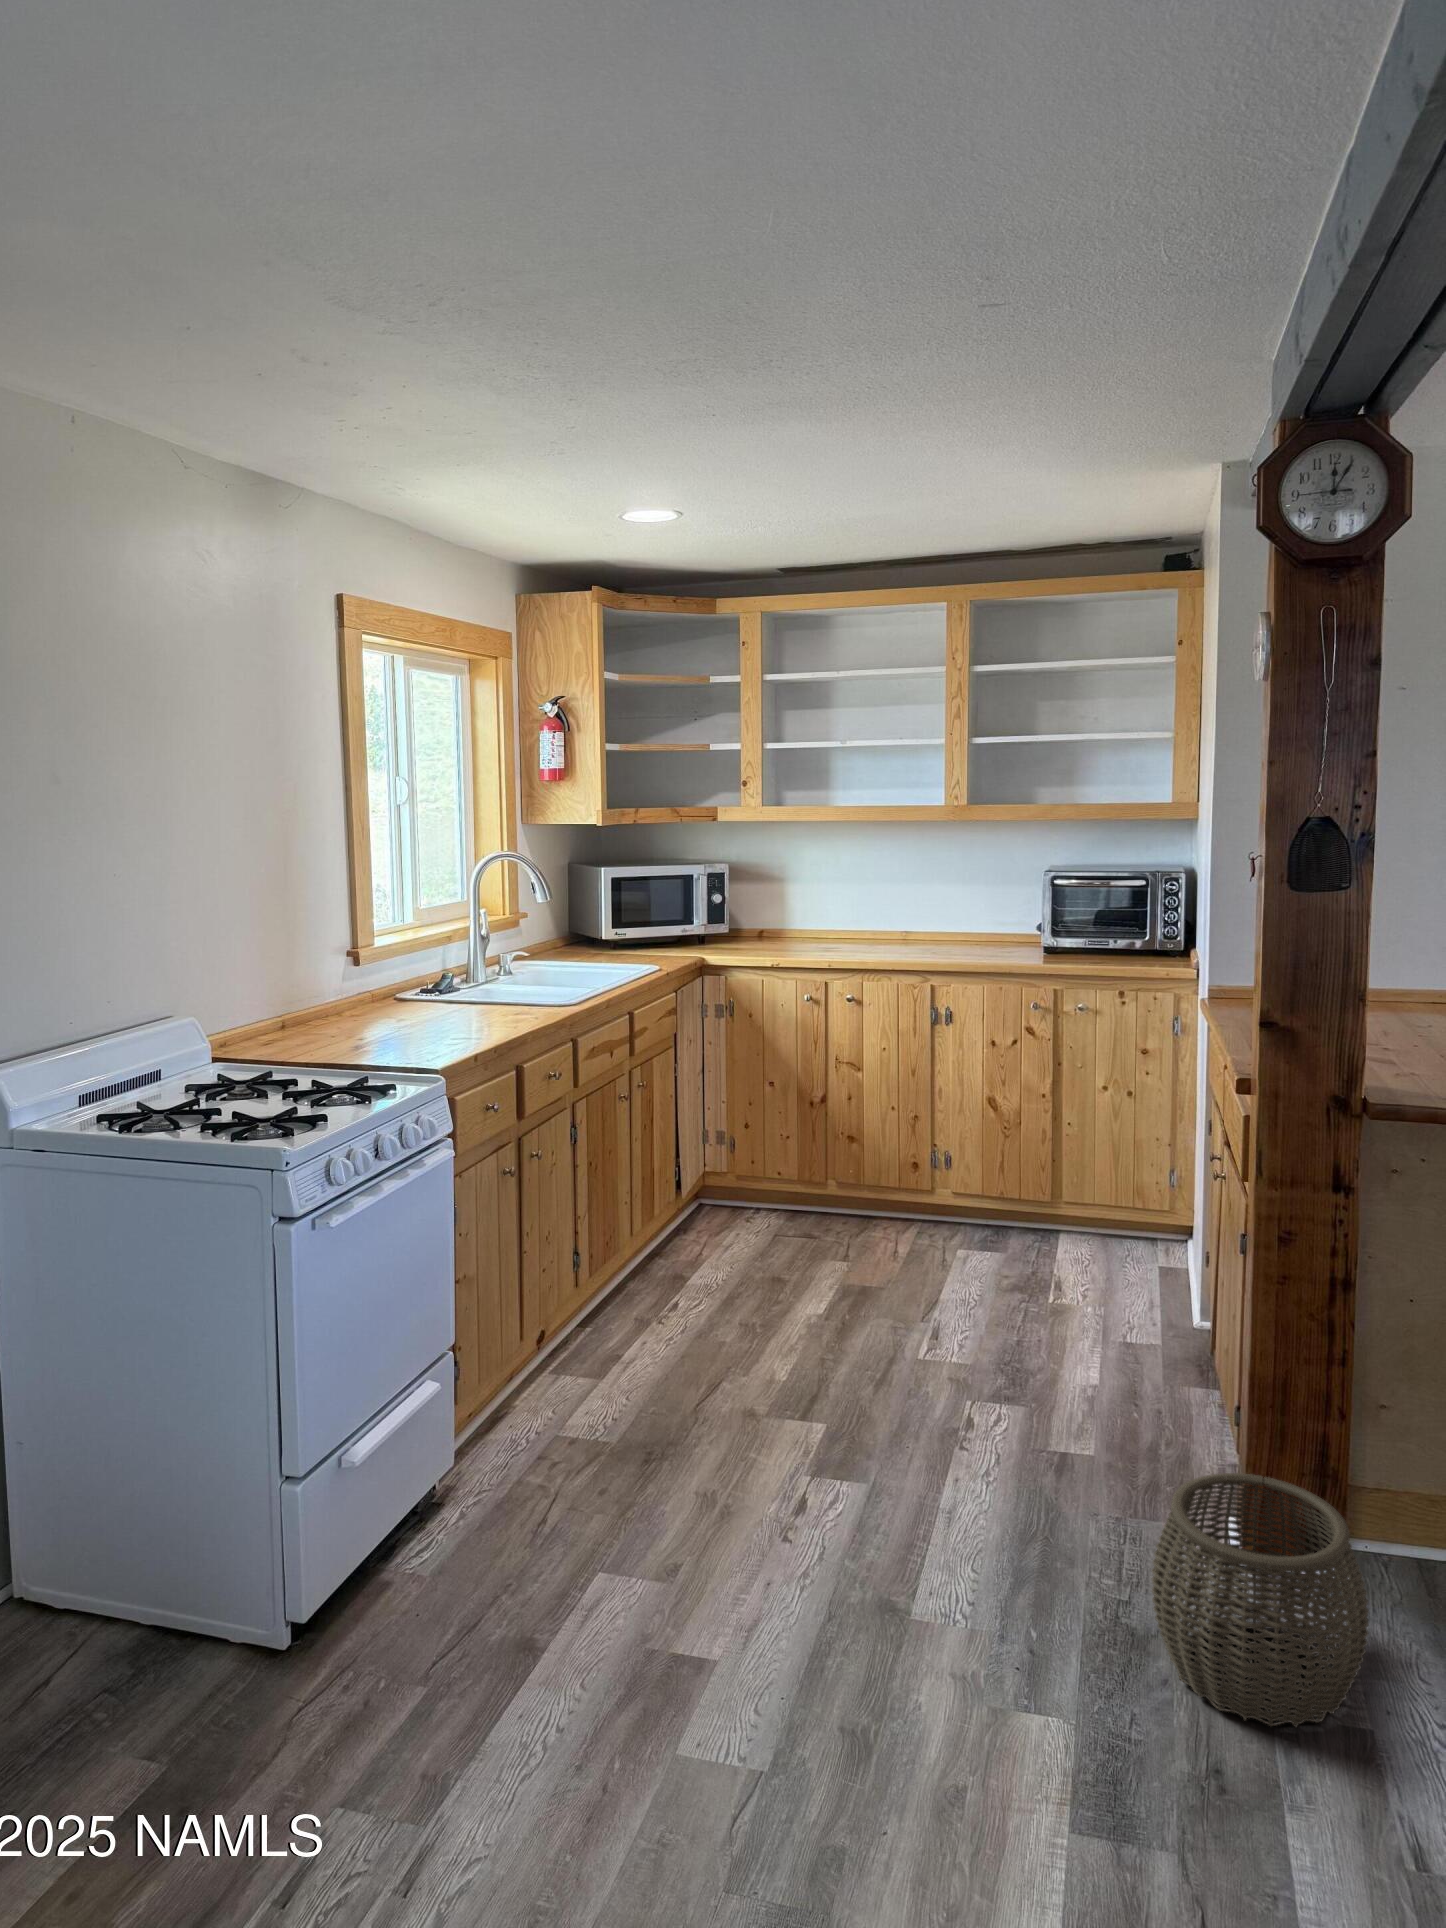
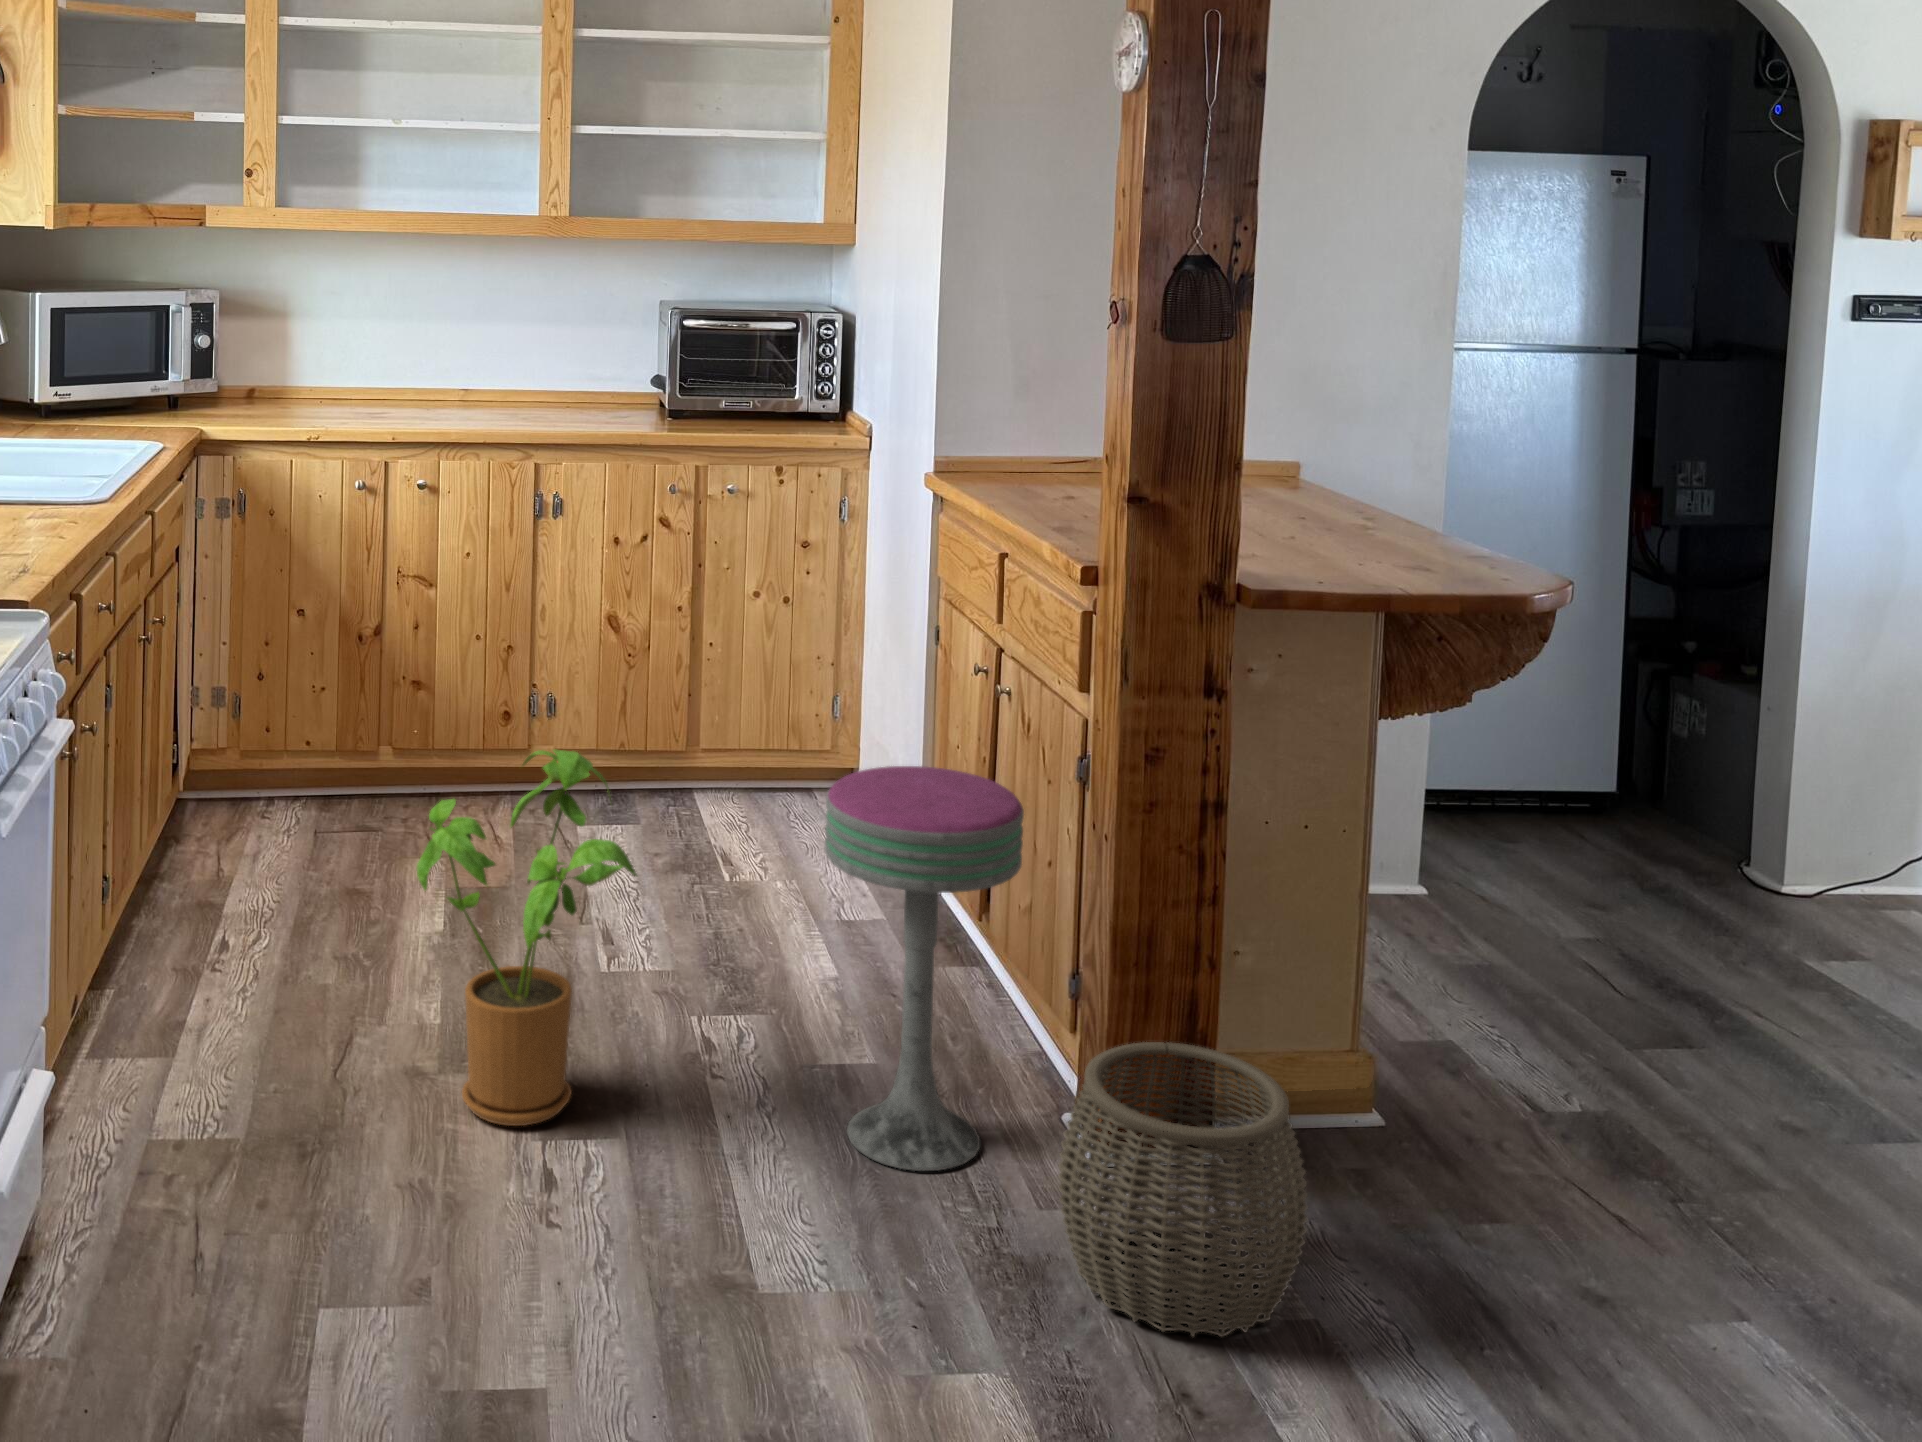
house plant: none [733,1196,875,1461] -> present [417,750,637,1126]
bar stool: none [1012,1229,1173,1547] -> present [825,766,1024,1171]

